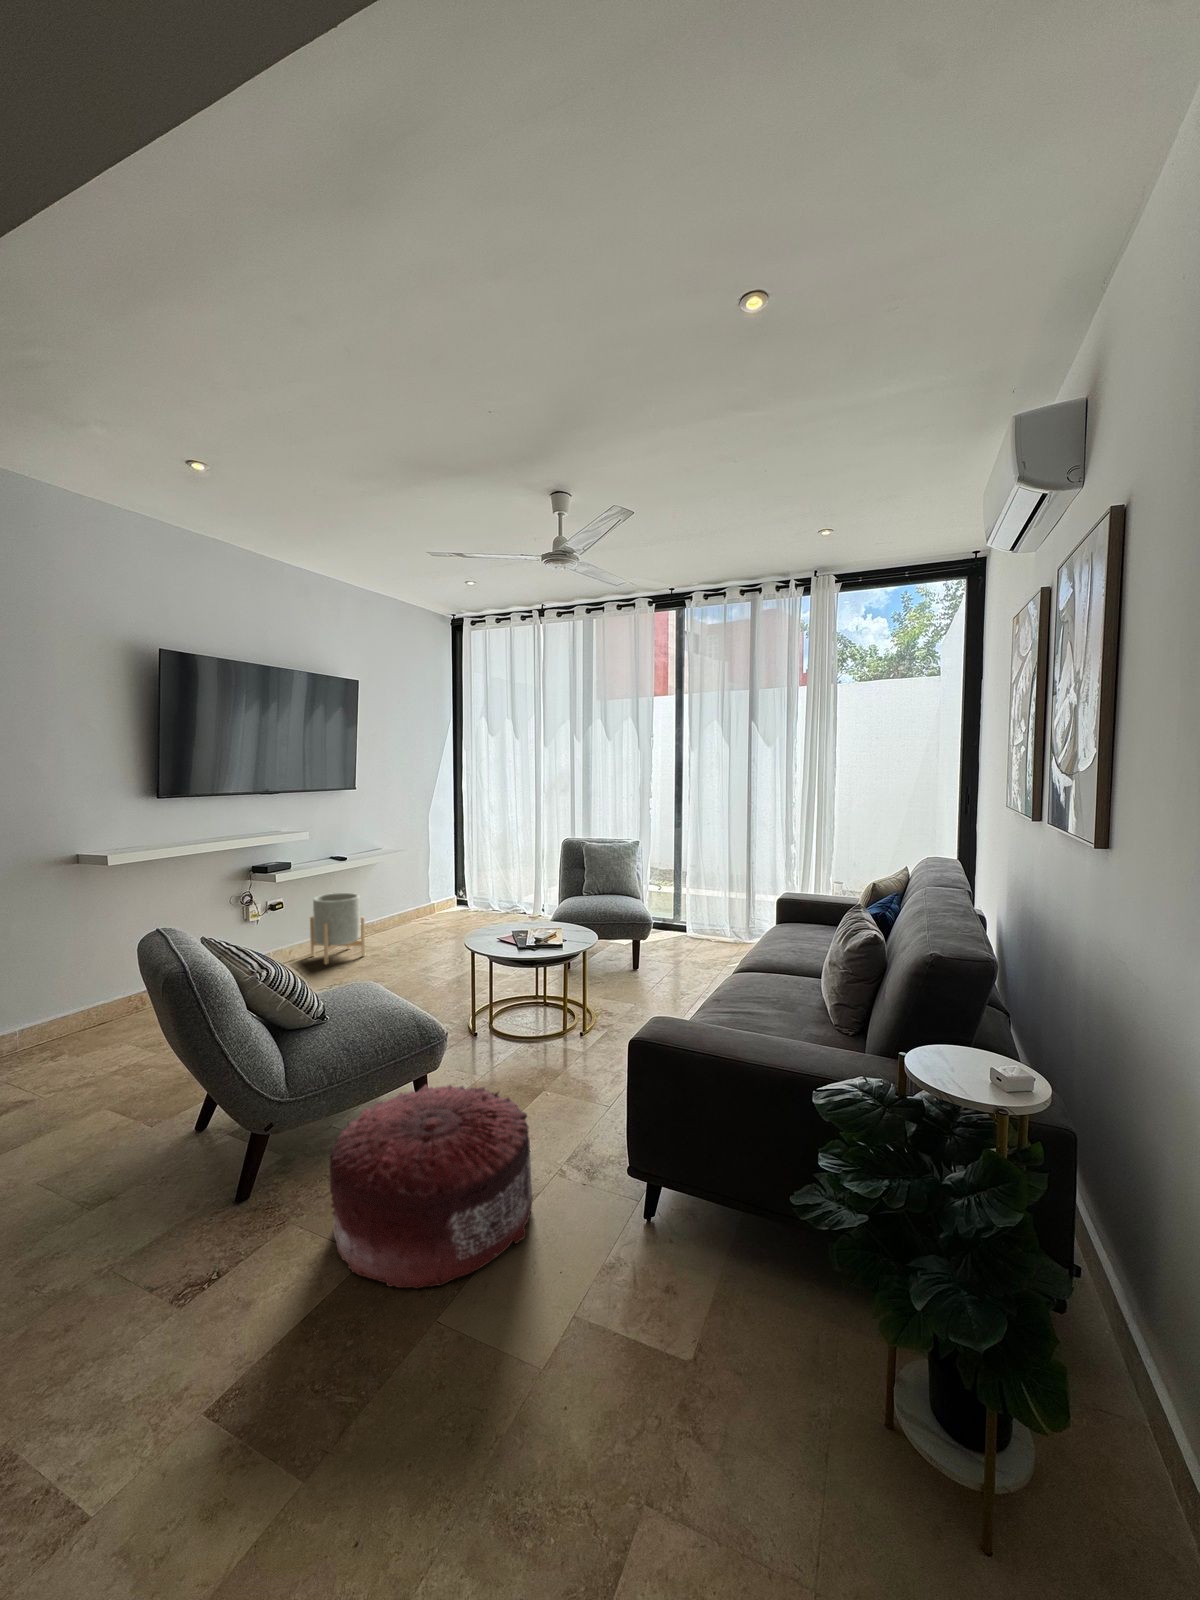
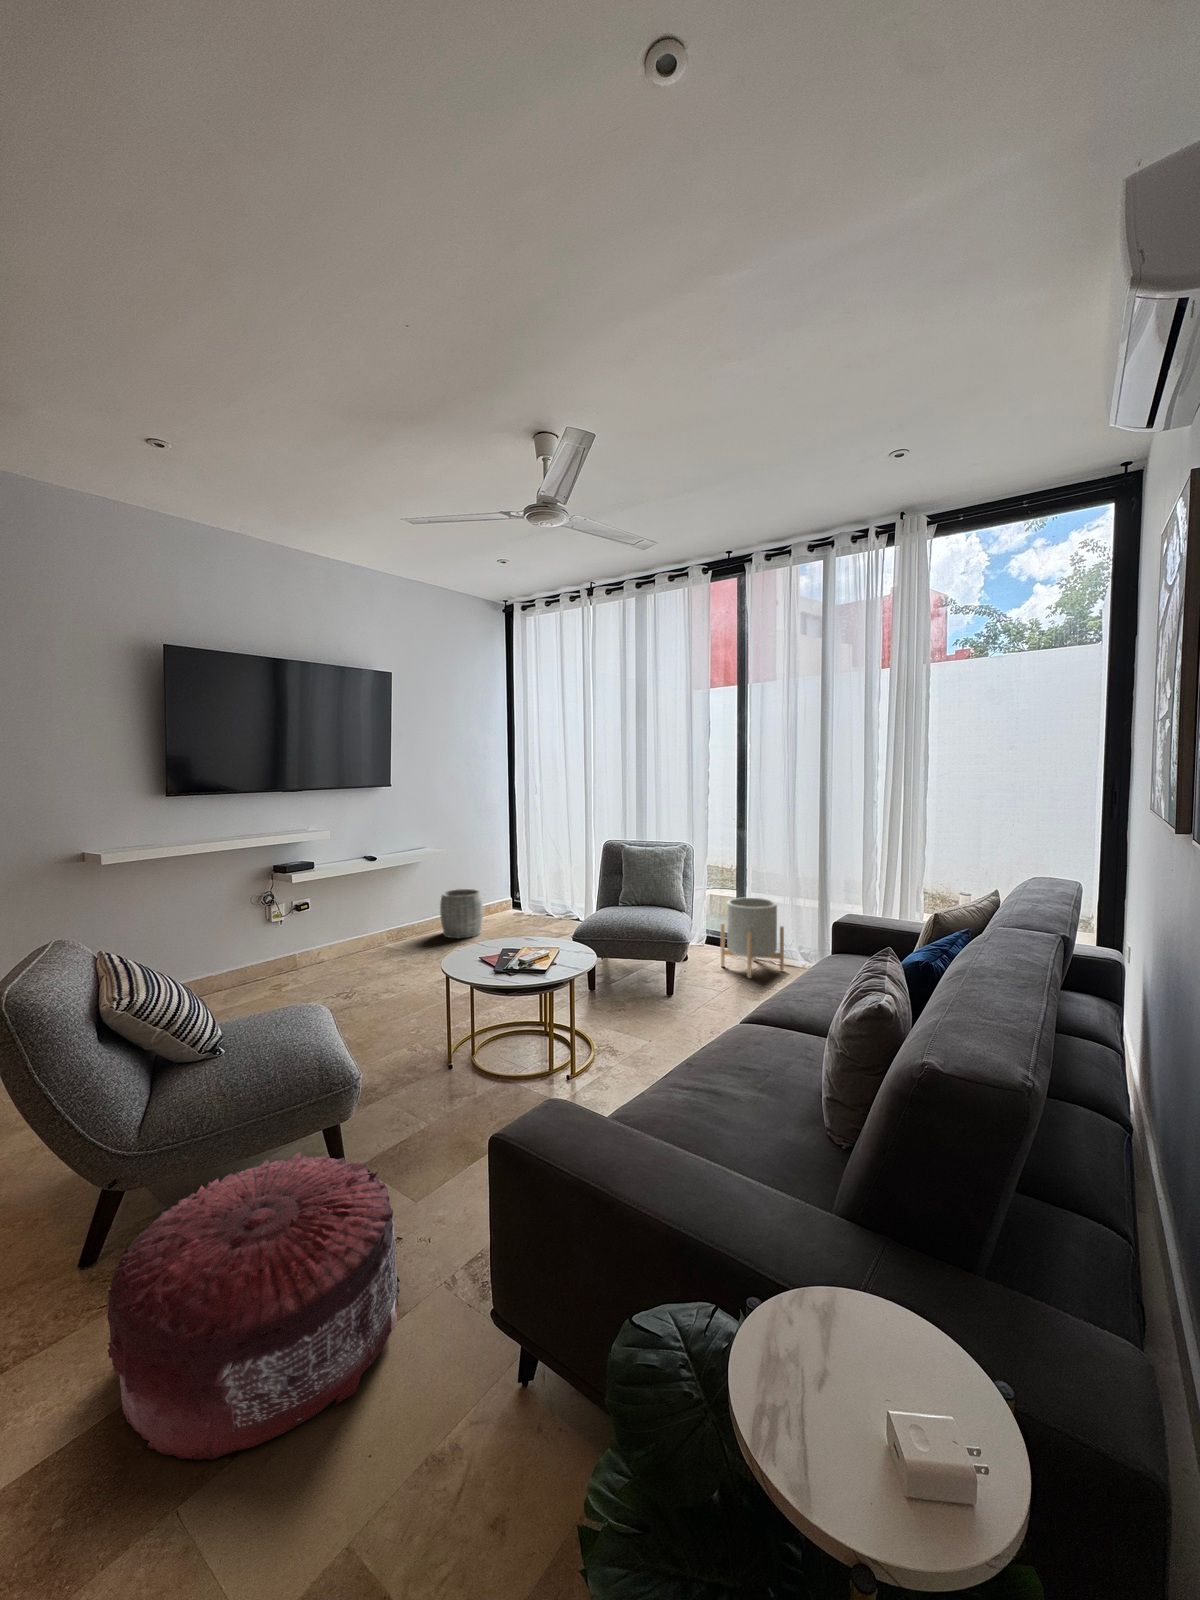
woven basket: none [398,886,438,932] -> present [440,889,483,938]
planter: present [310,893,365,964] -> present [721,898,784,978]

